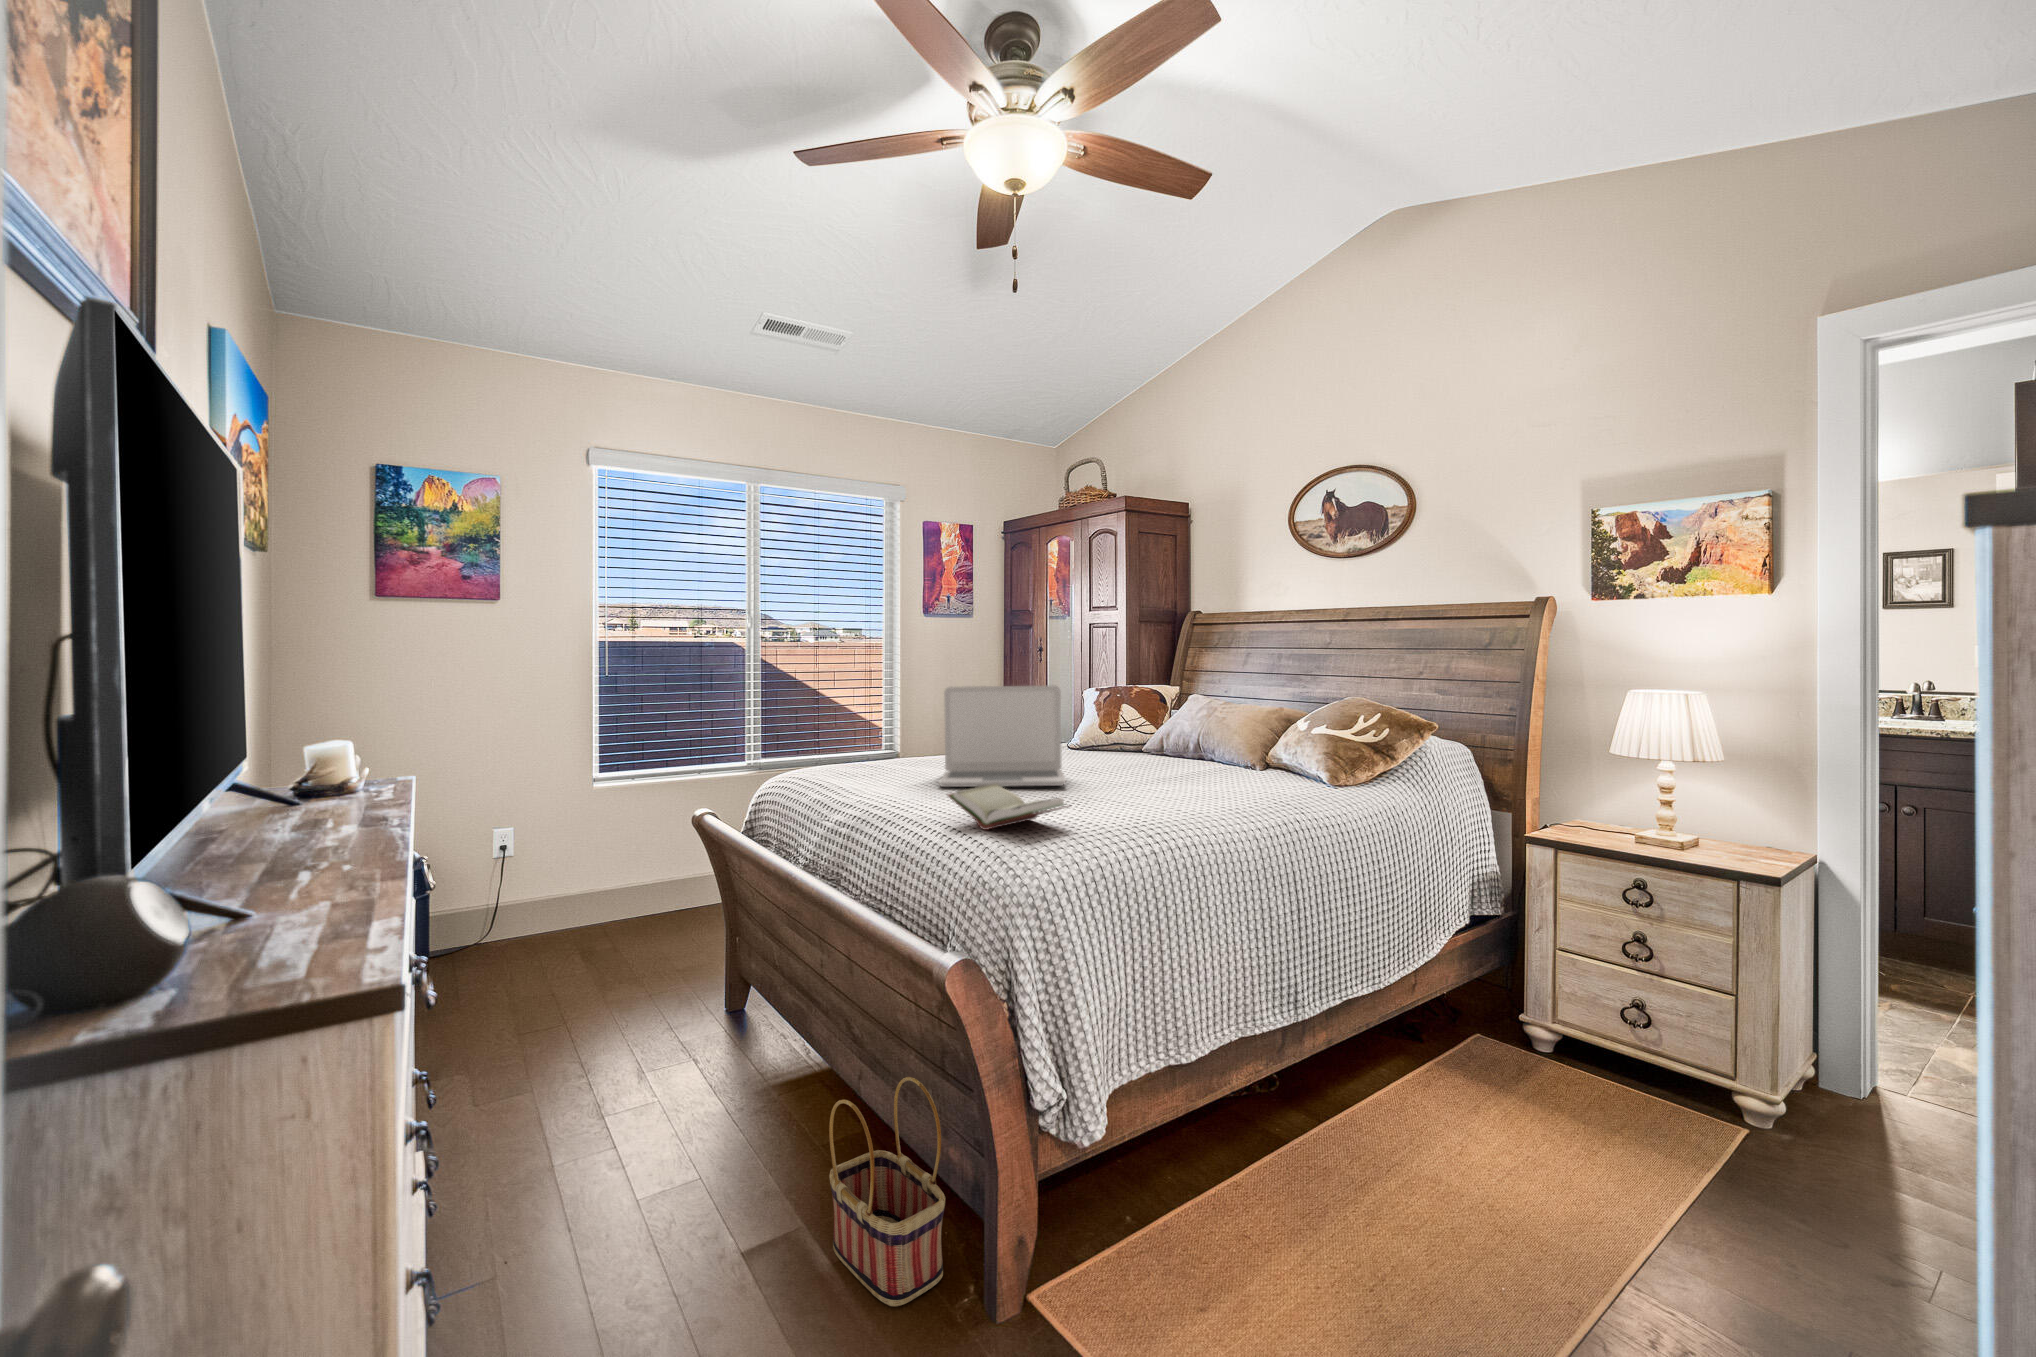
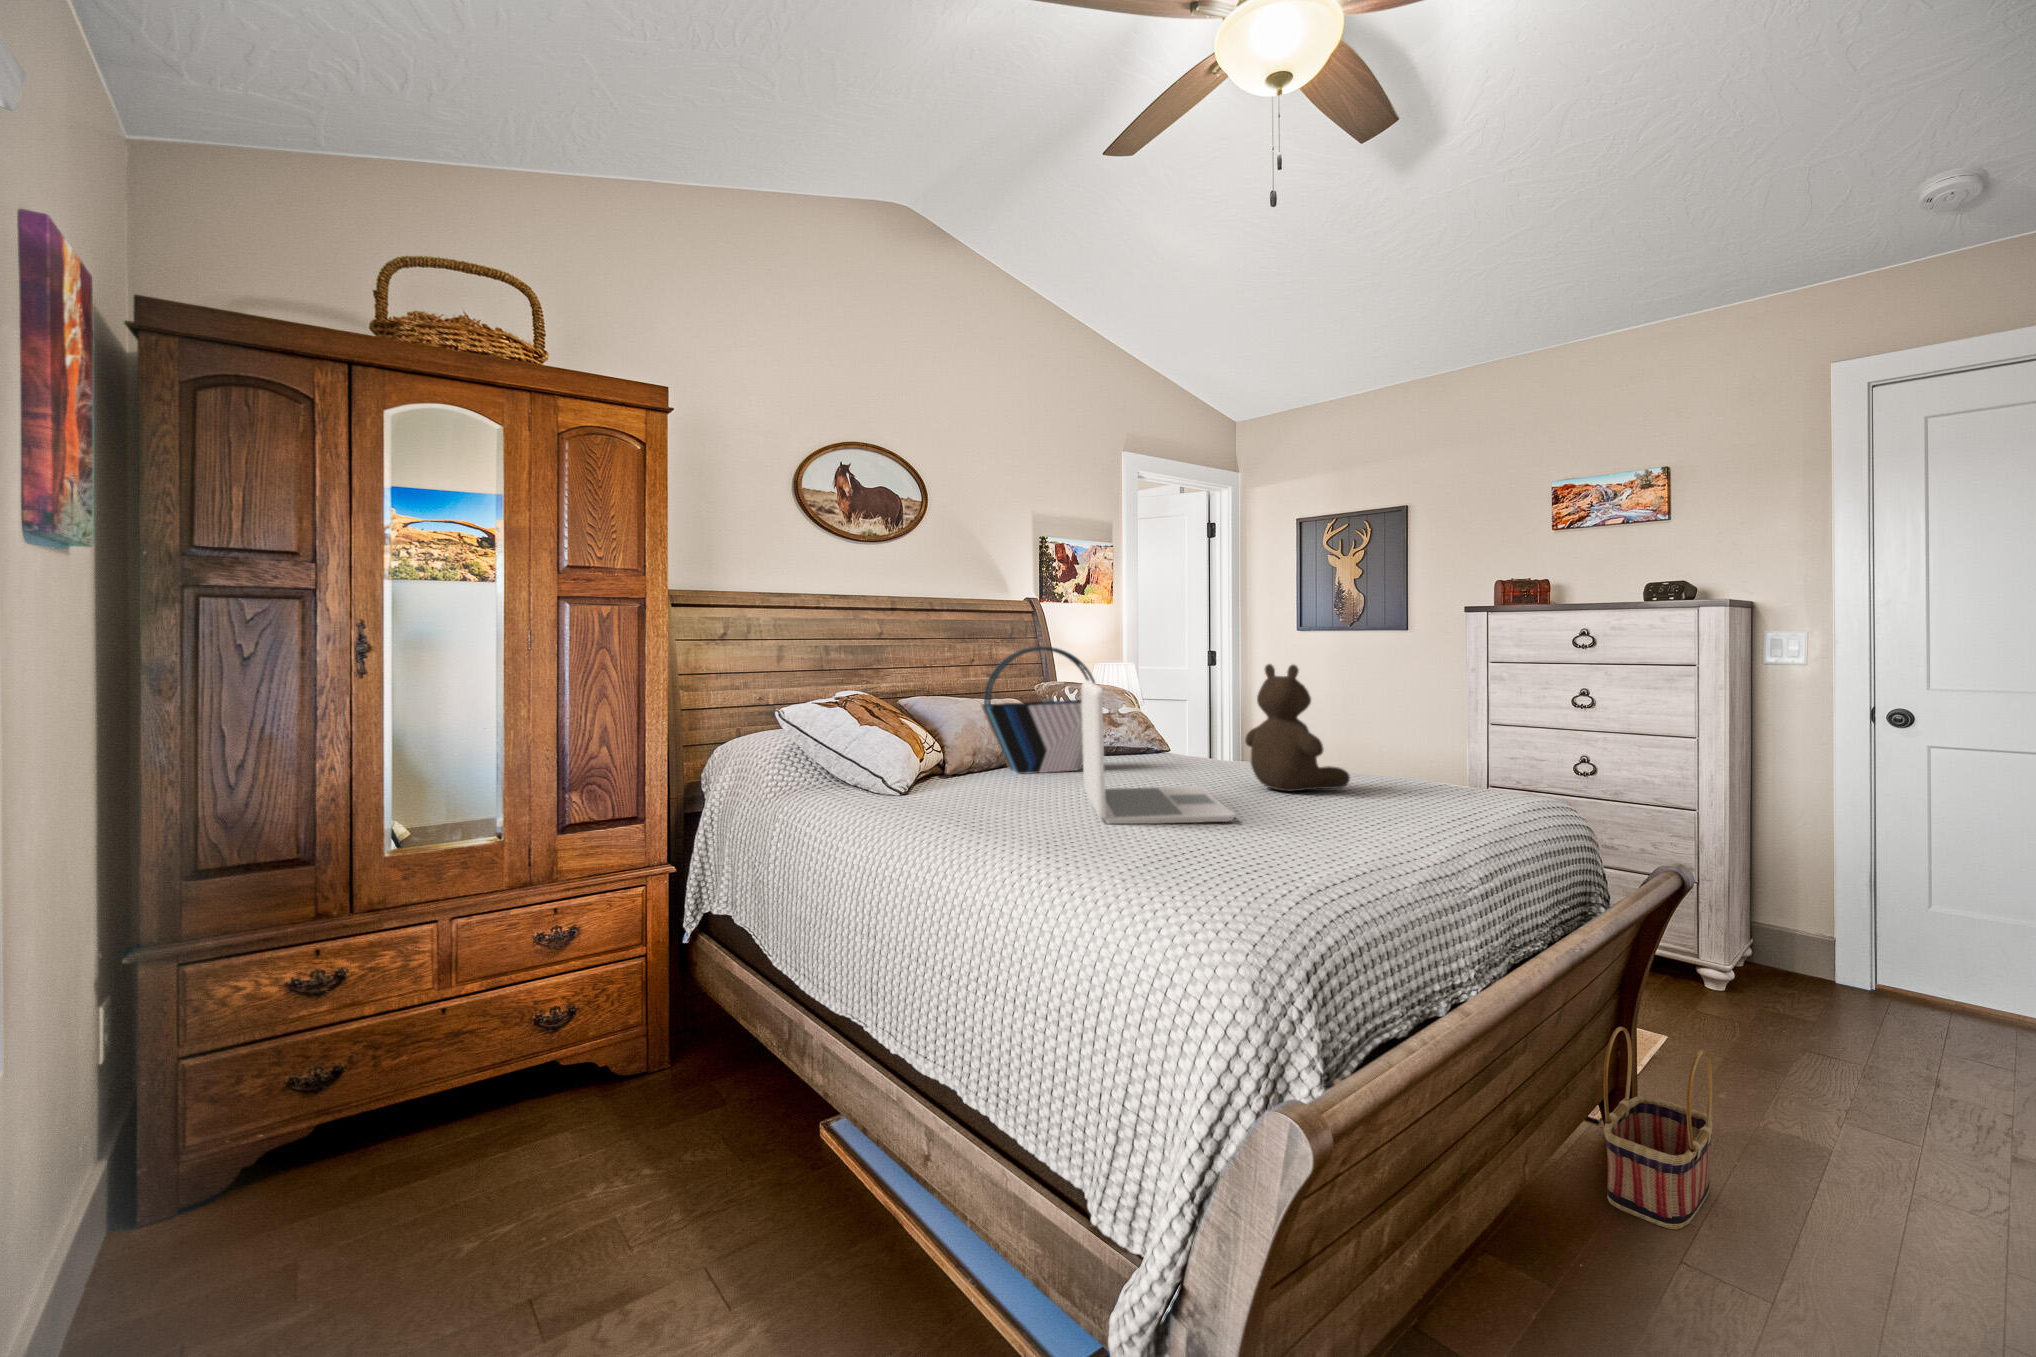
tote bag: none [1172,659,1261,776] -> present [982,647,1096,774]
stuffed bear: none [1058,680,1163,813] -> present [1245,664,1350,791]
book: present [948,784,1067,830] -> none [1379,771,1484,810]

